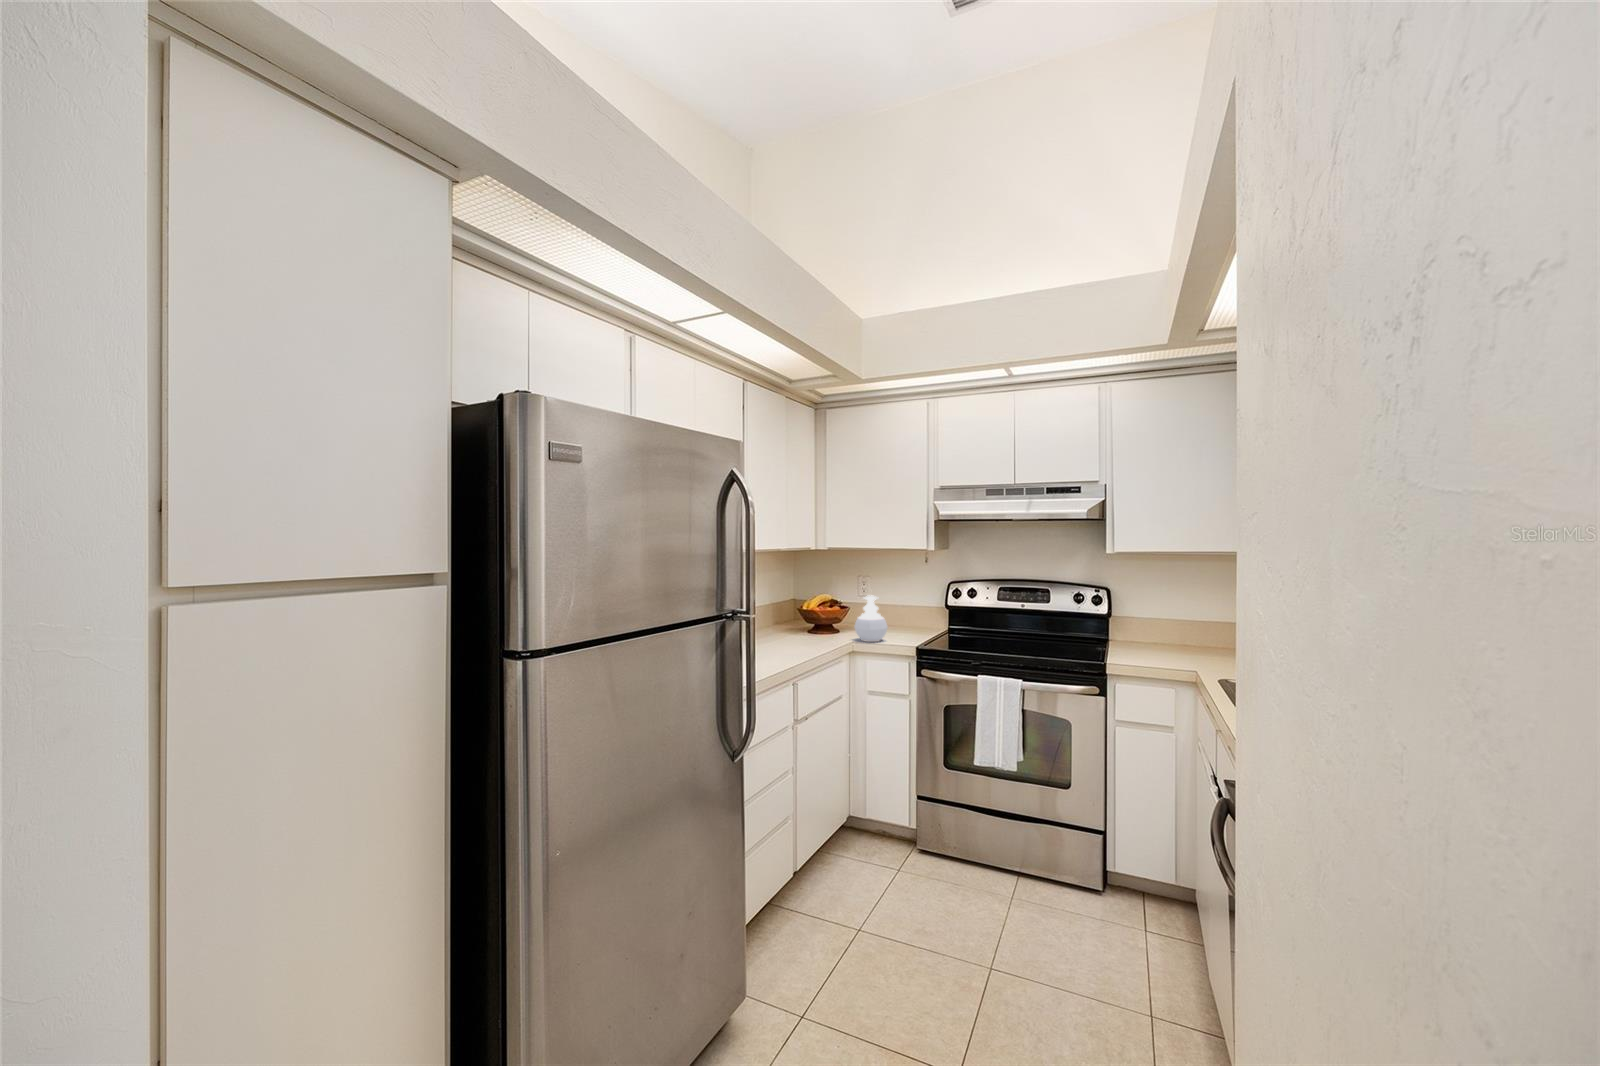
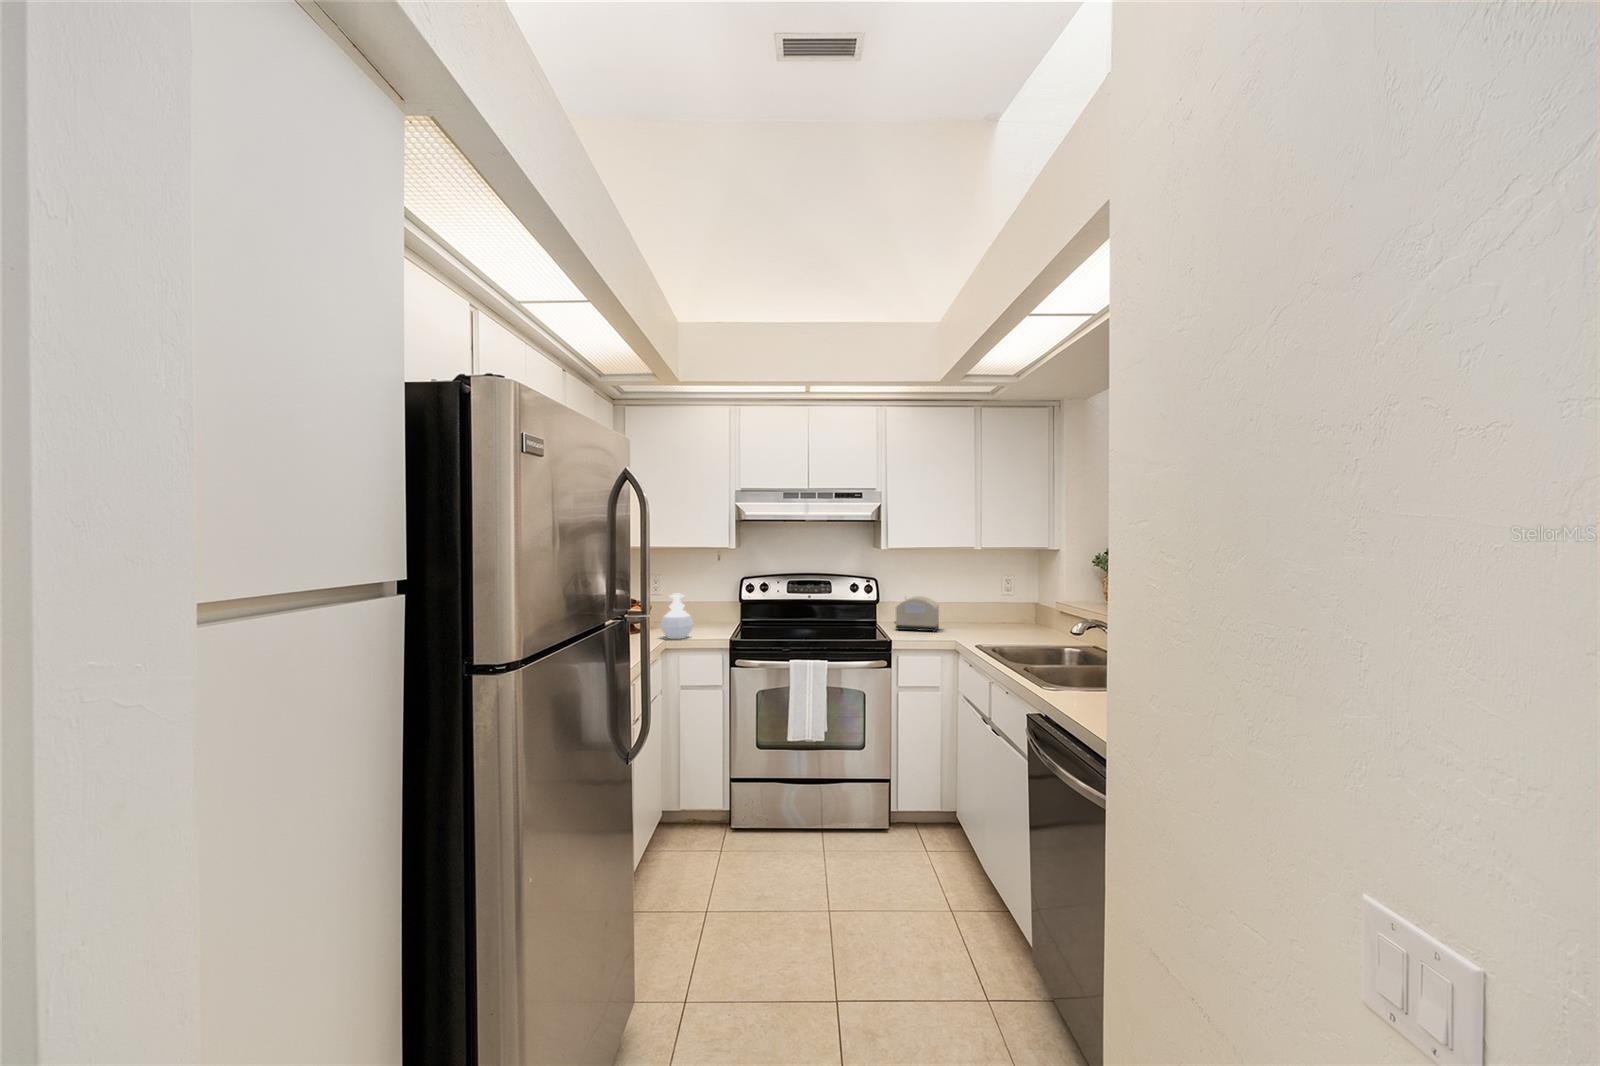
toaster: none [1126,612,1190,659] -> present [895,596,939,632]

